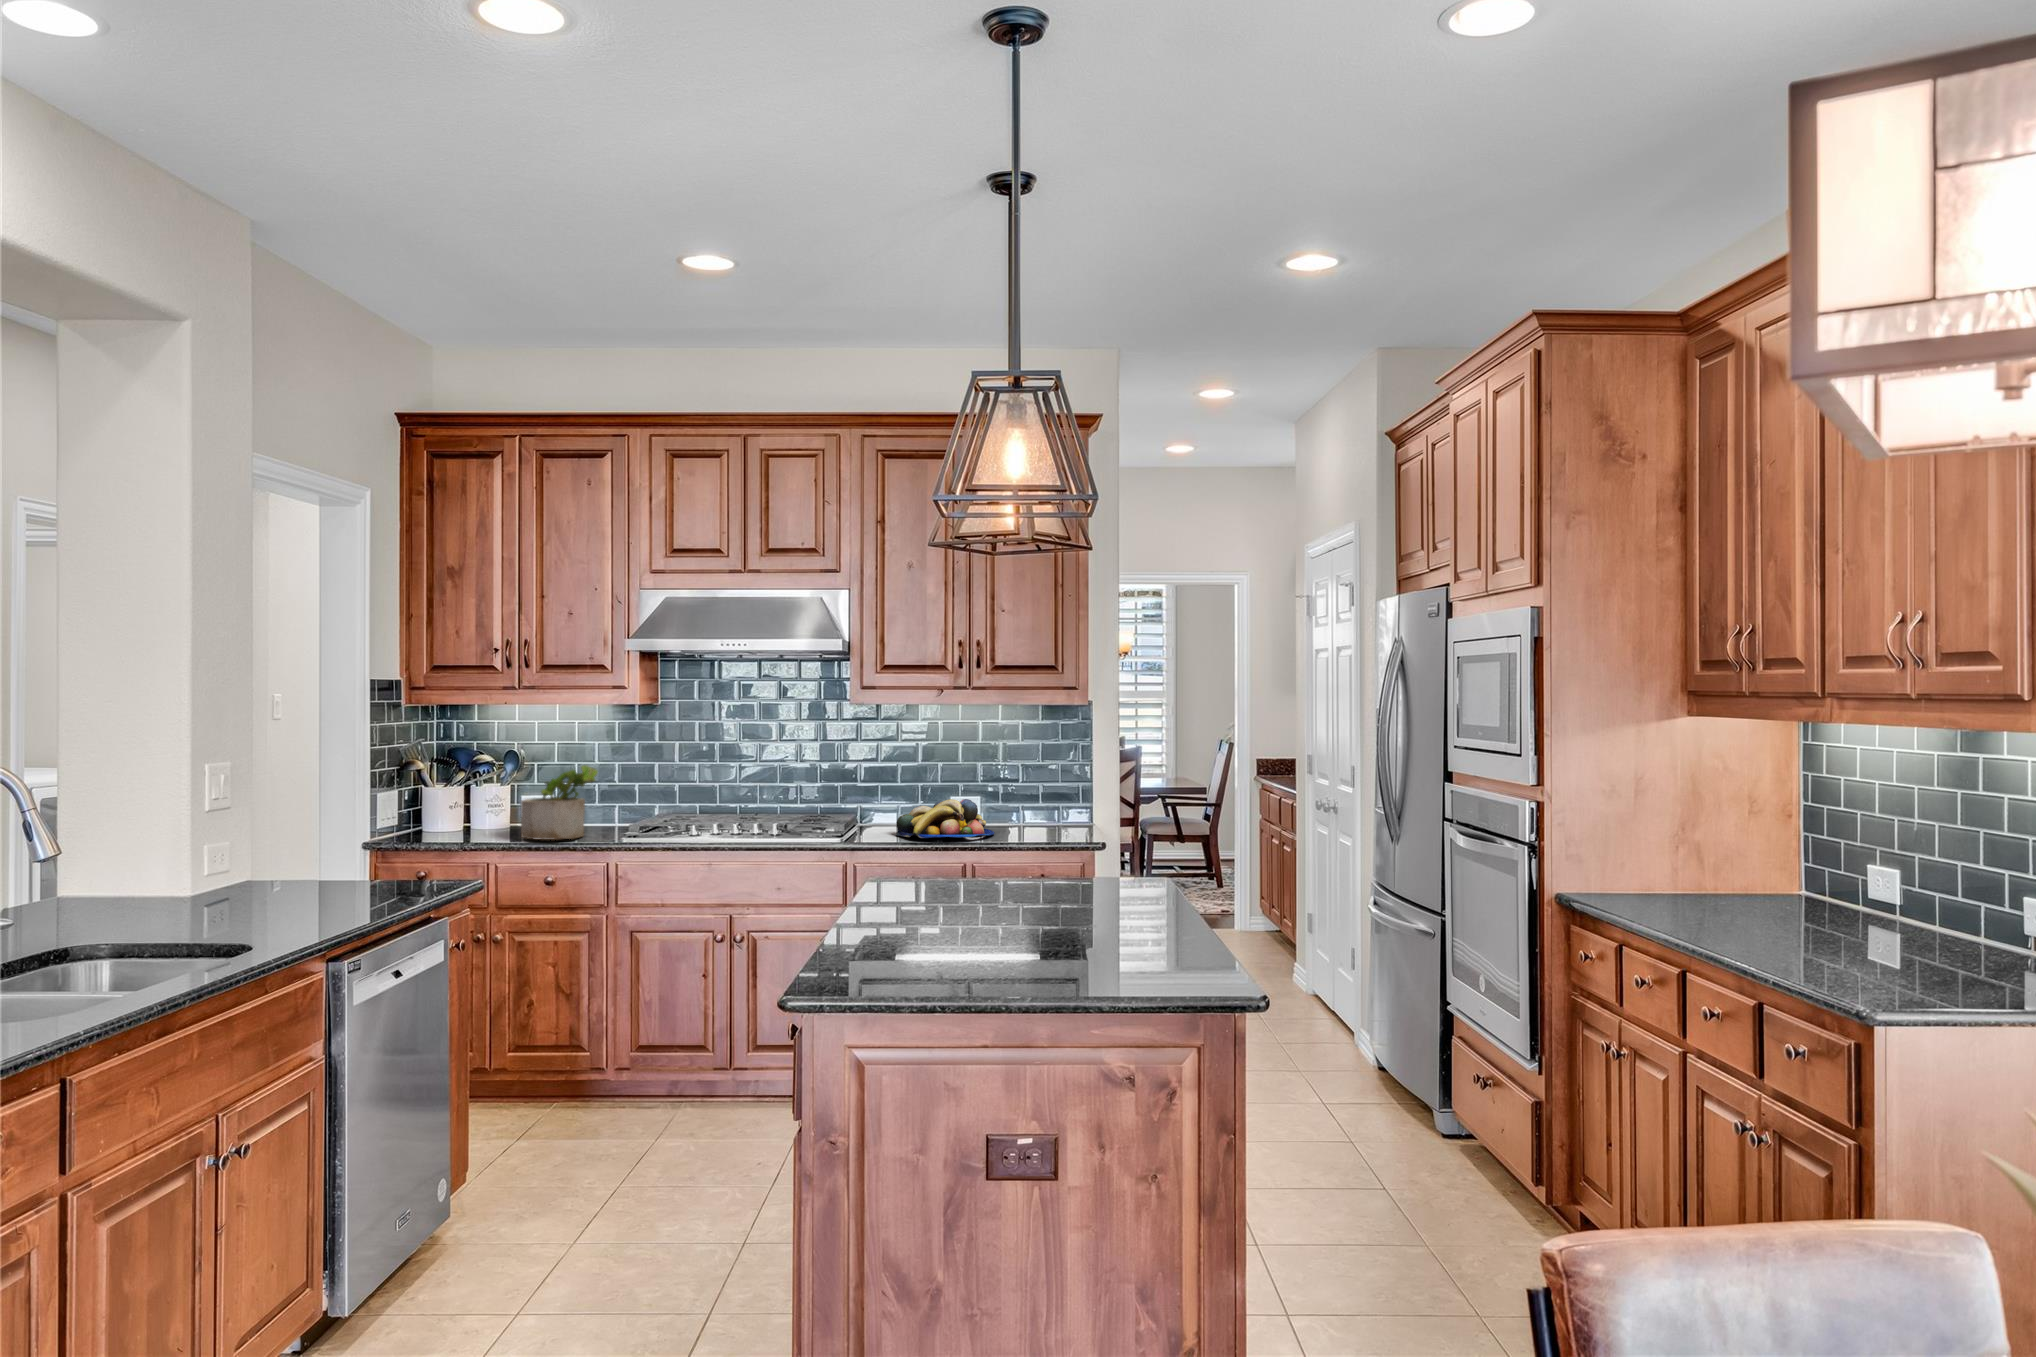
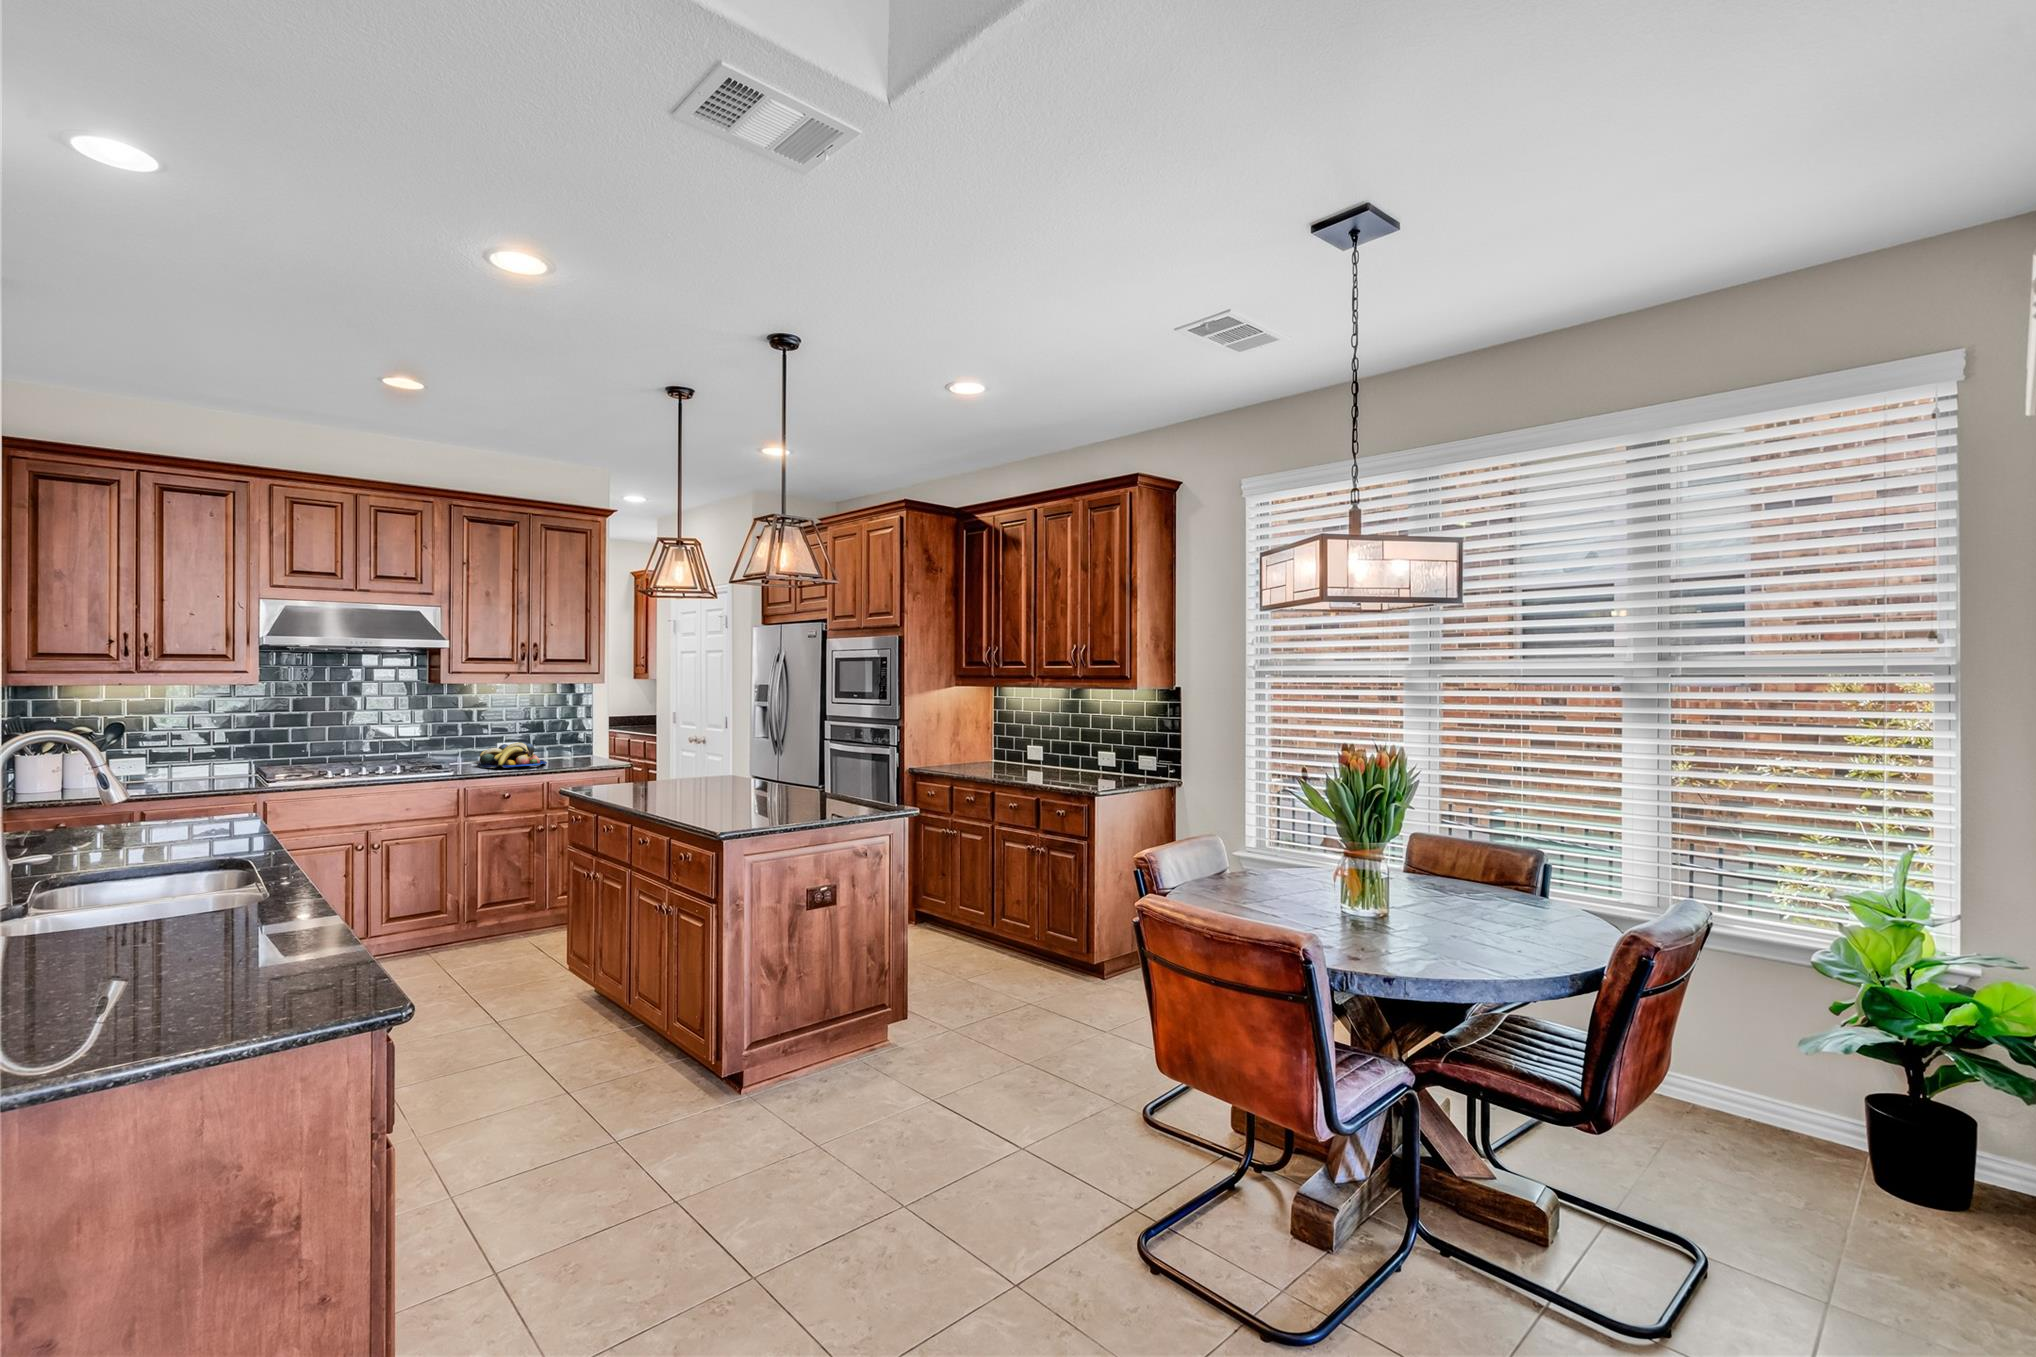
potted plant: present [521,765,598,840] -> none [171,730,243,788]

